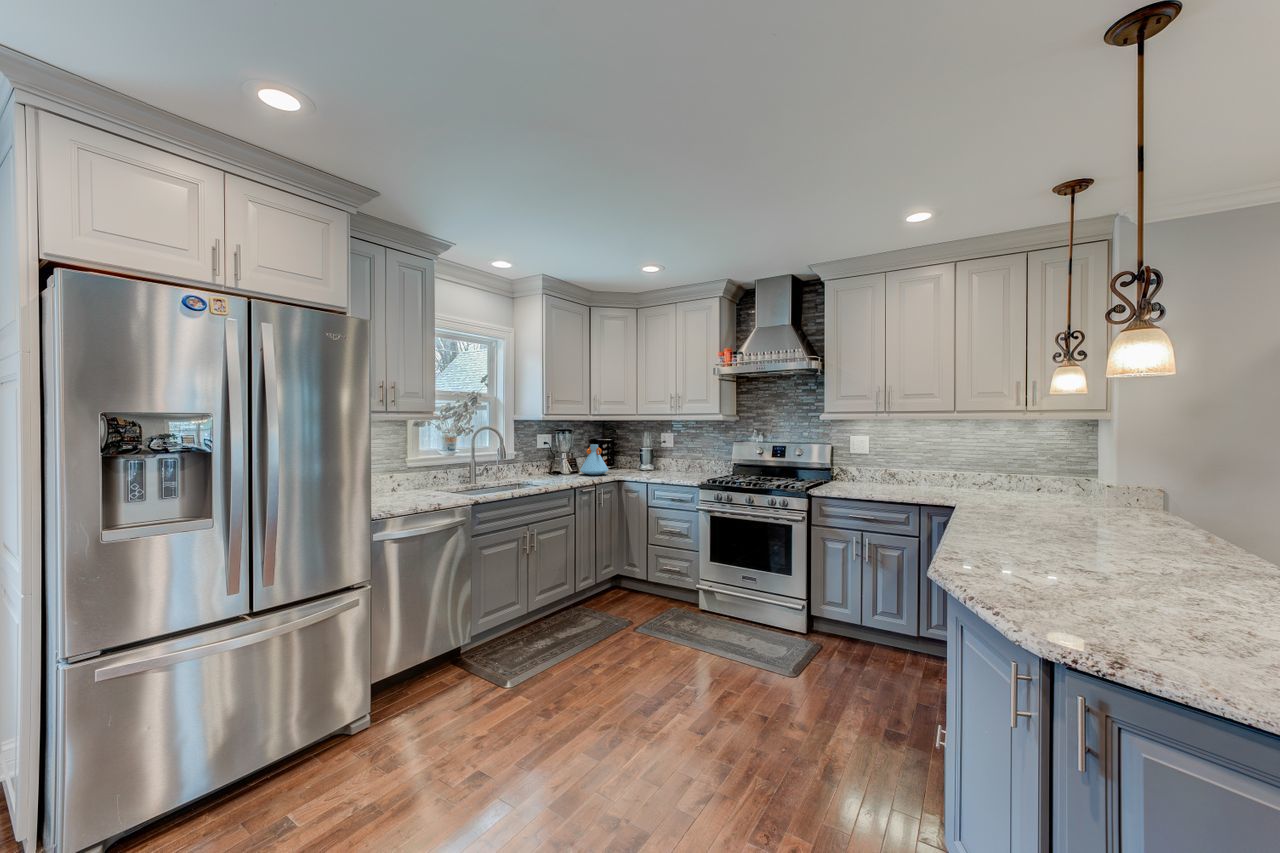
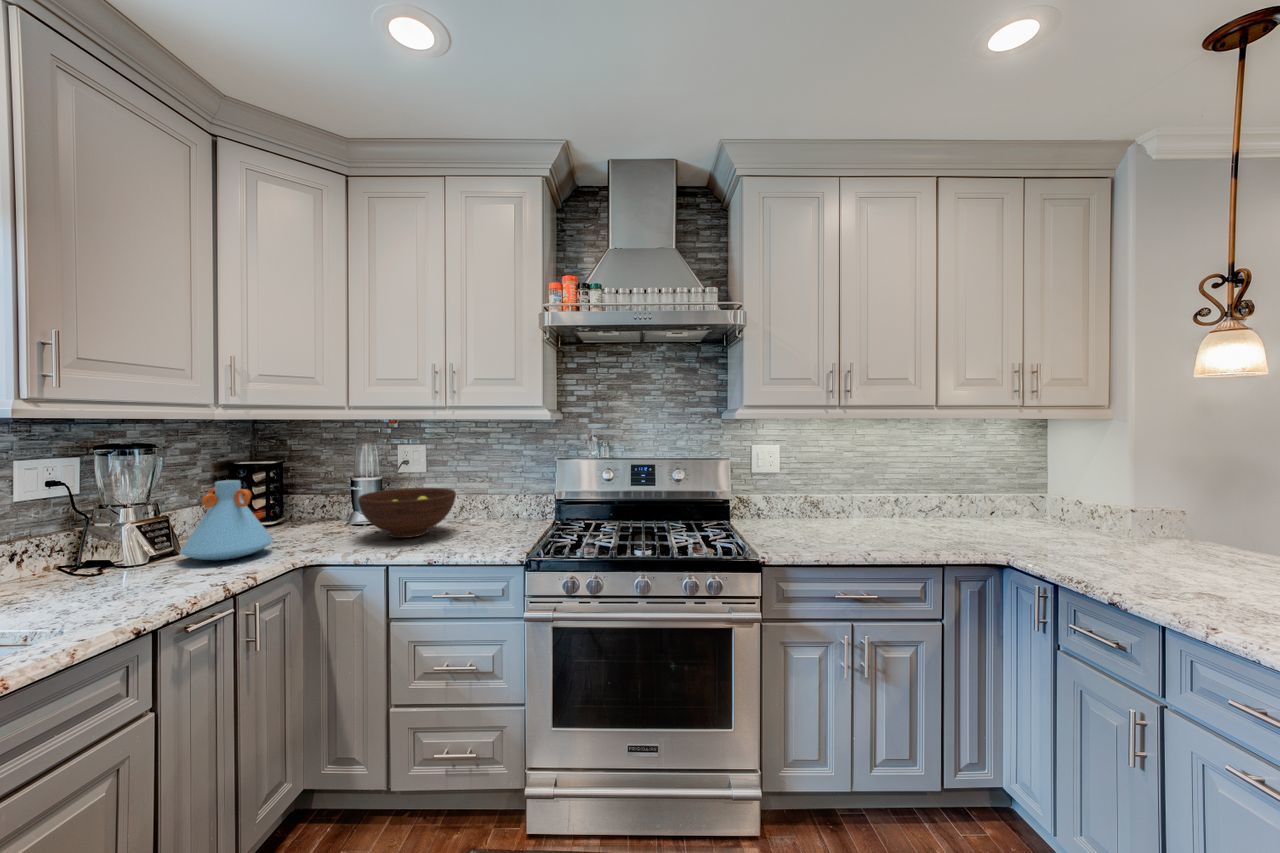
fruit bowl: none [640,454,682,475] -> present [358,488,456,538]

